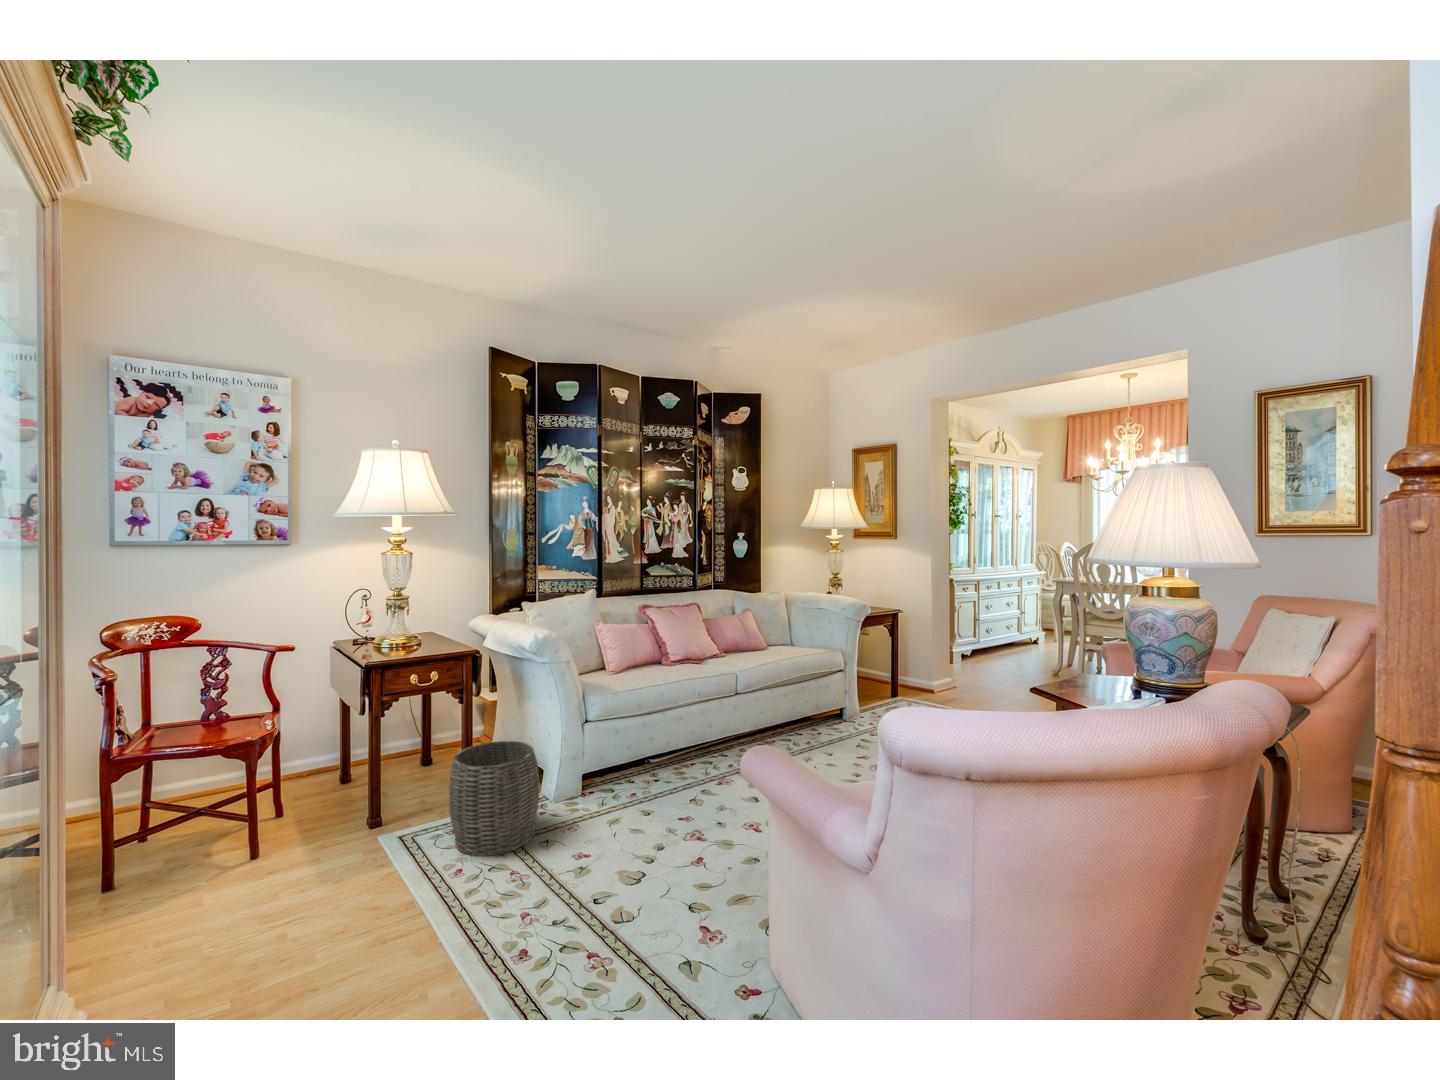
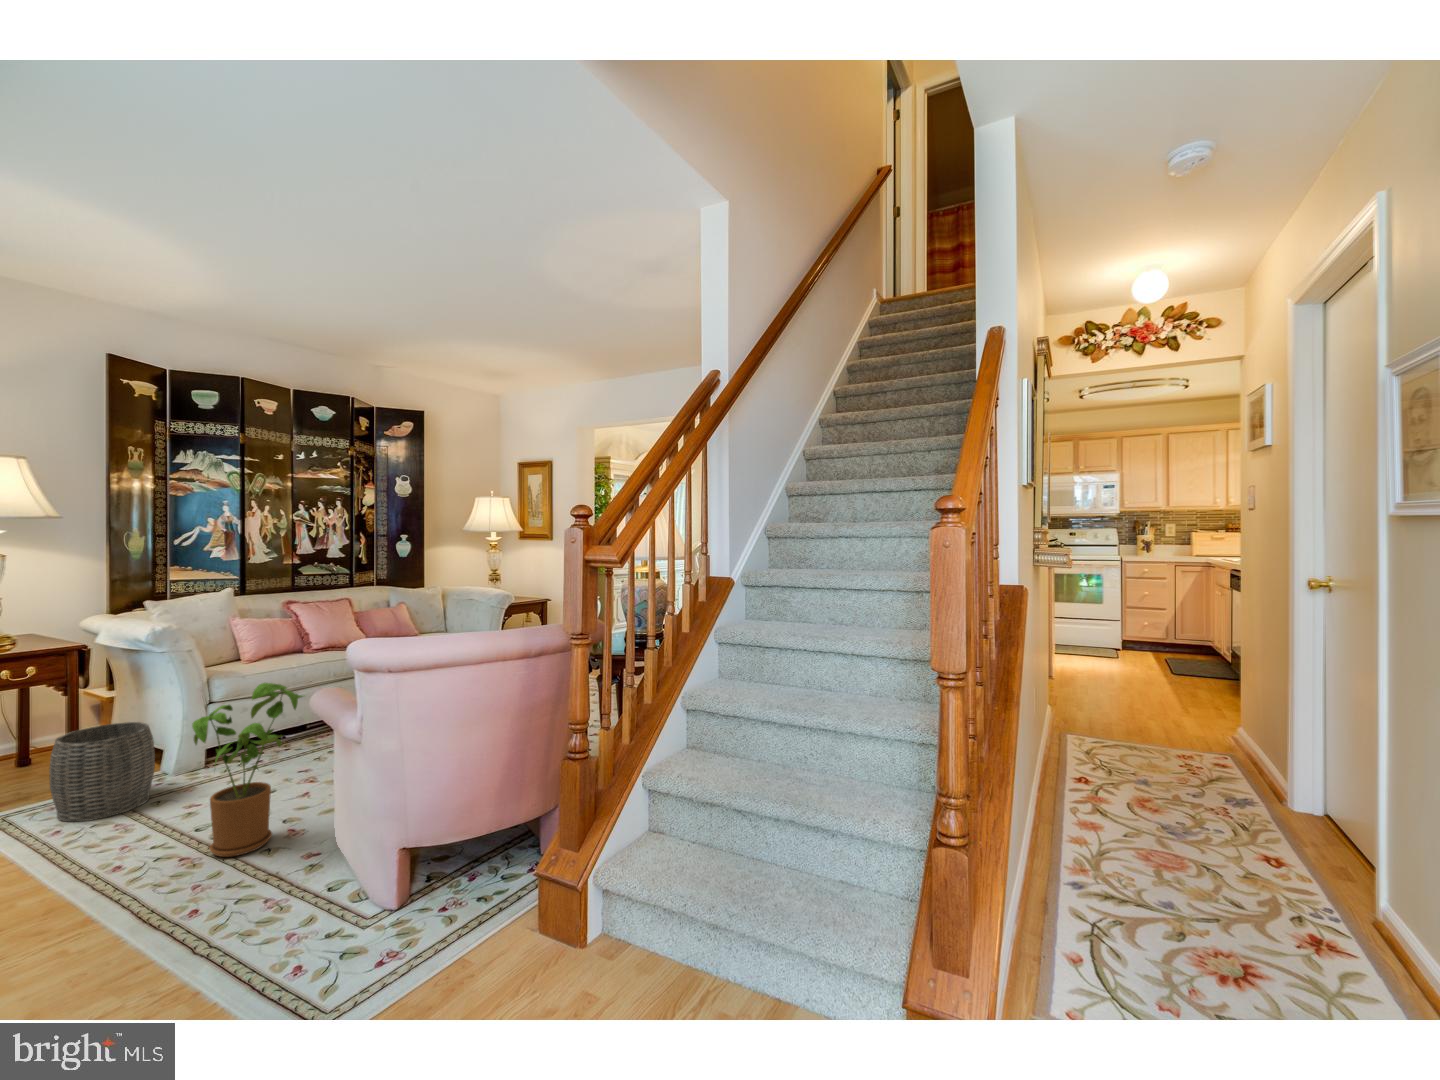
house plant: none [590,726,712,963] -> present [192,683,305,857]

